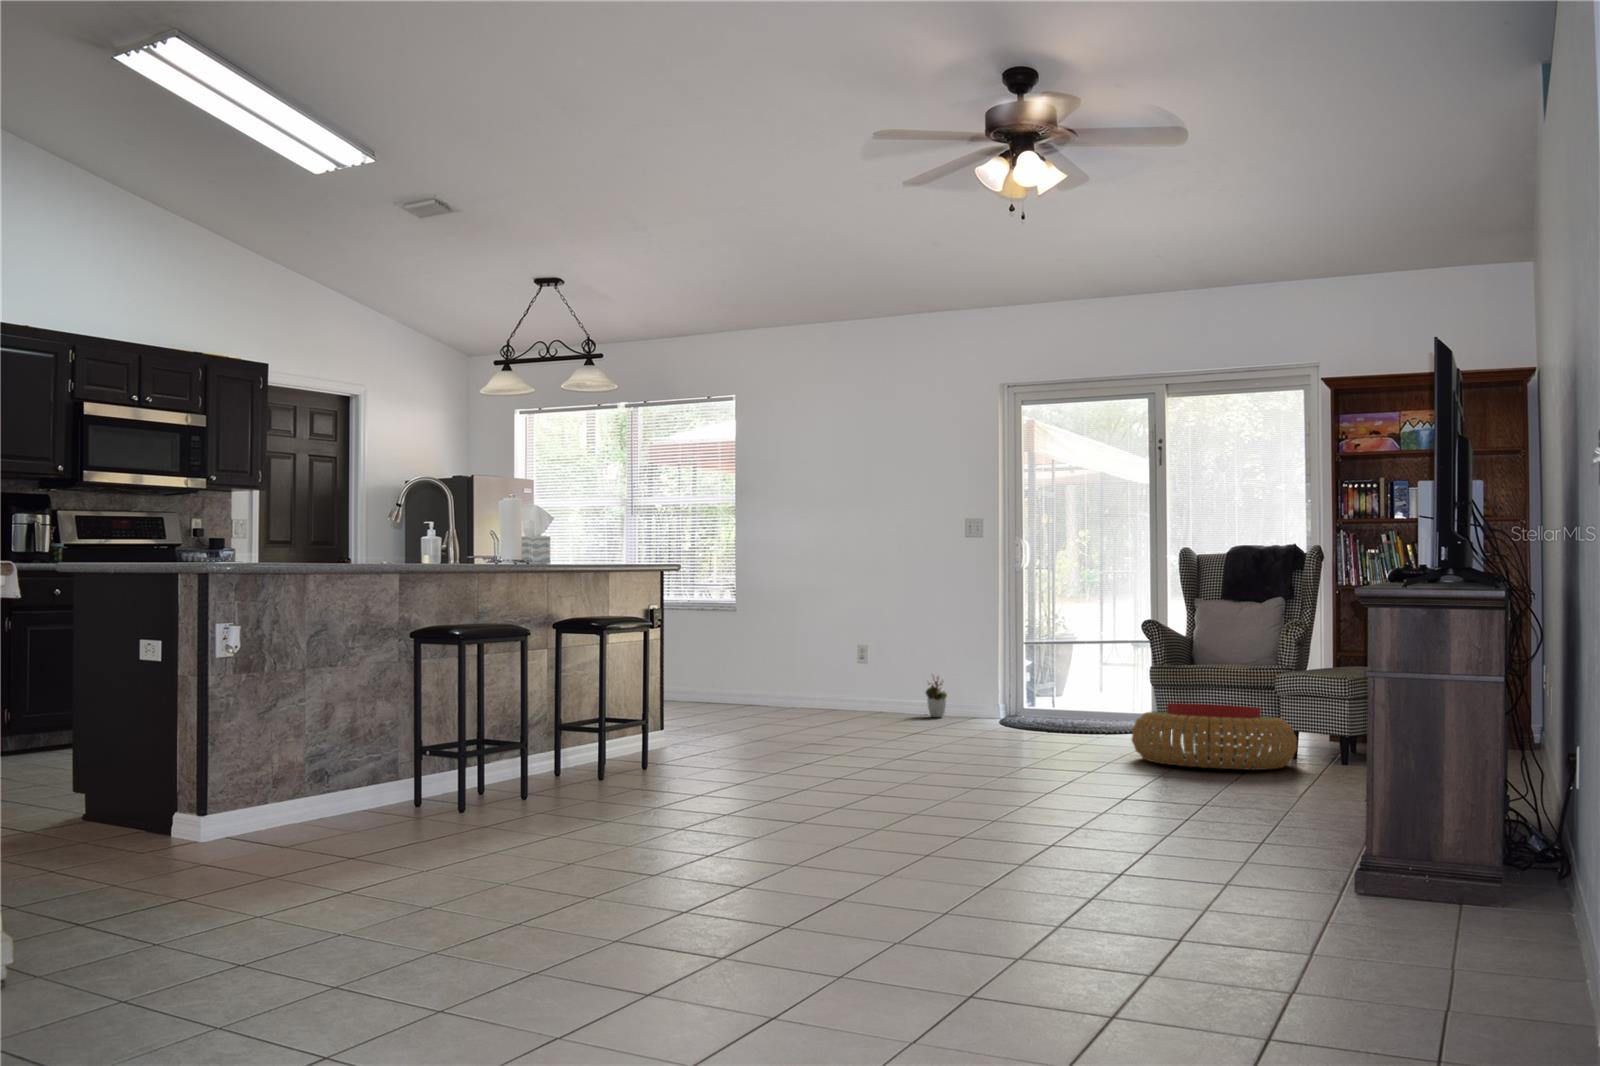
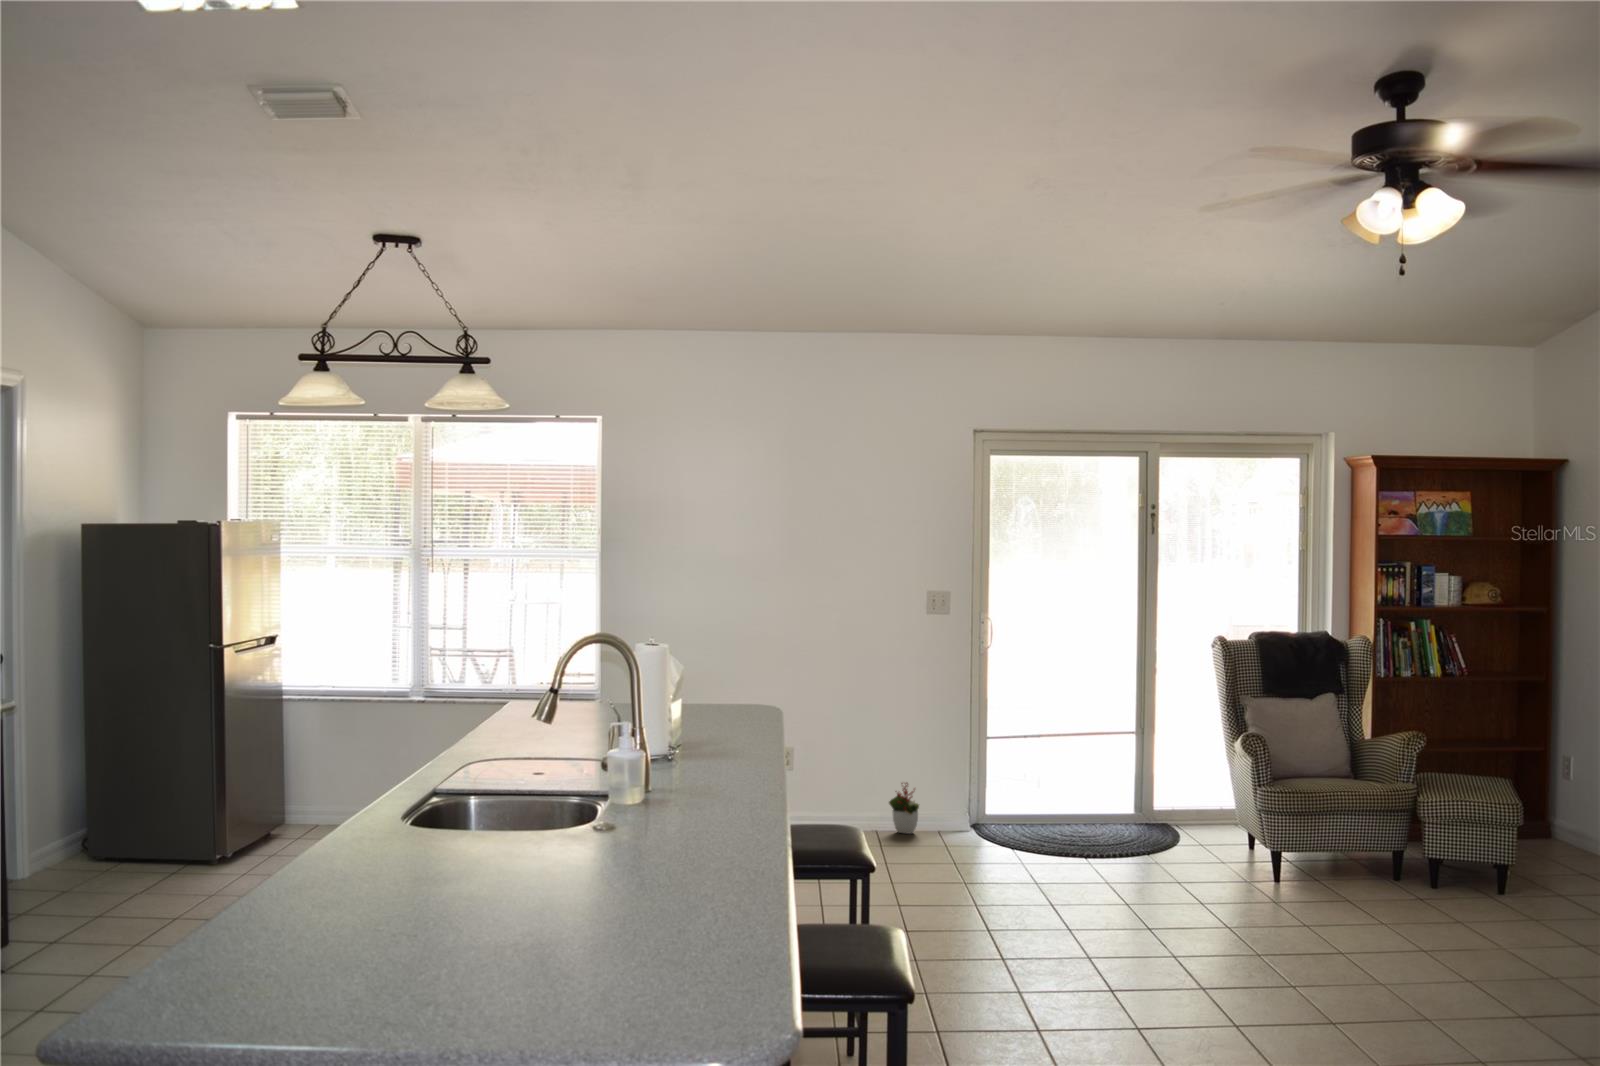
pouf: present [1132,703,1297,770] -> none [1320,844,1530,946]

